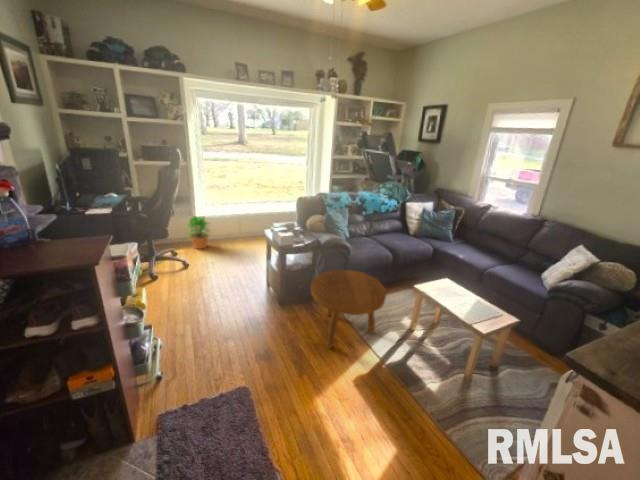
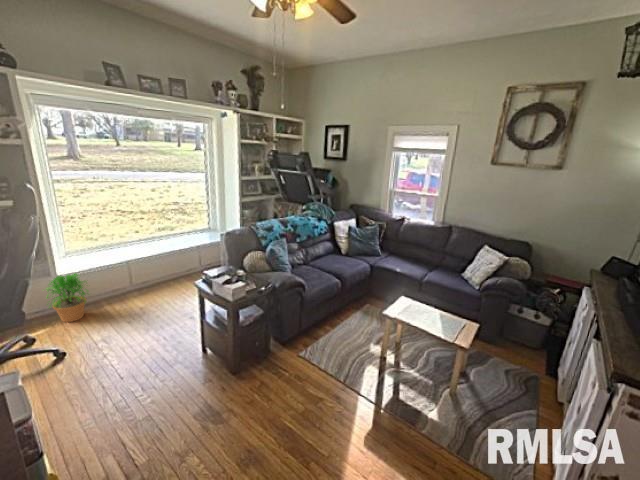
footstool: present [311,269,386,348] -> none [282,309,368,410]

